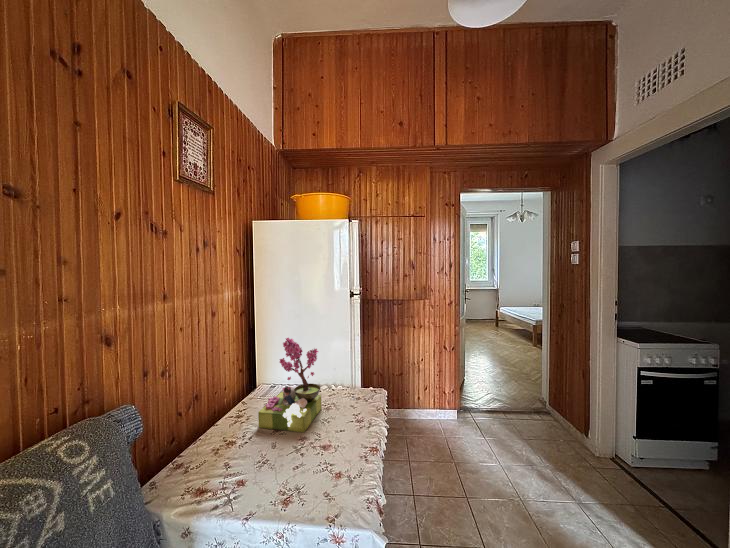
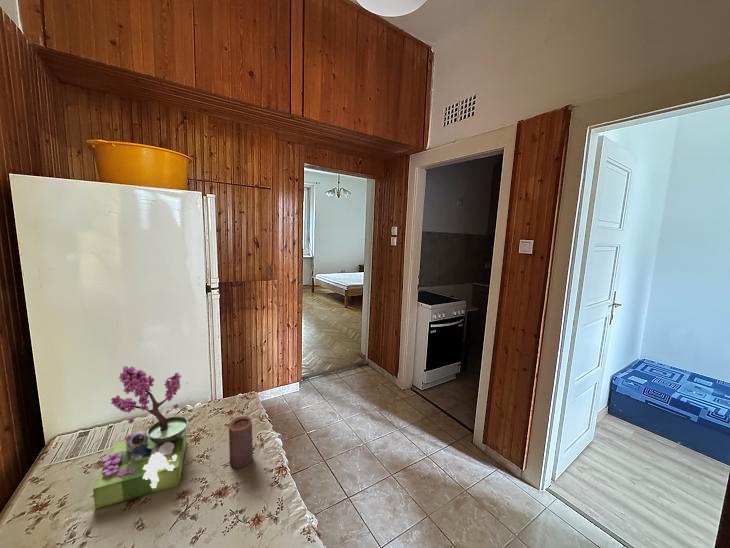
candle: none [340,393,359,437] -> present [229,416,253,468]

